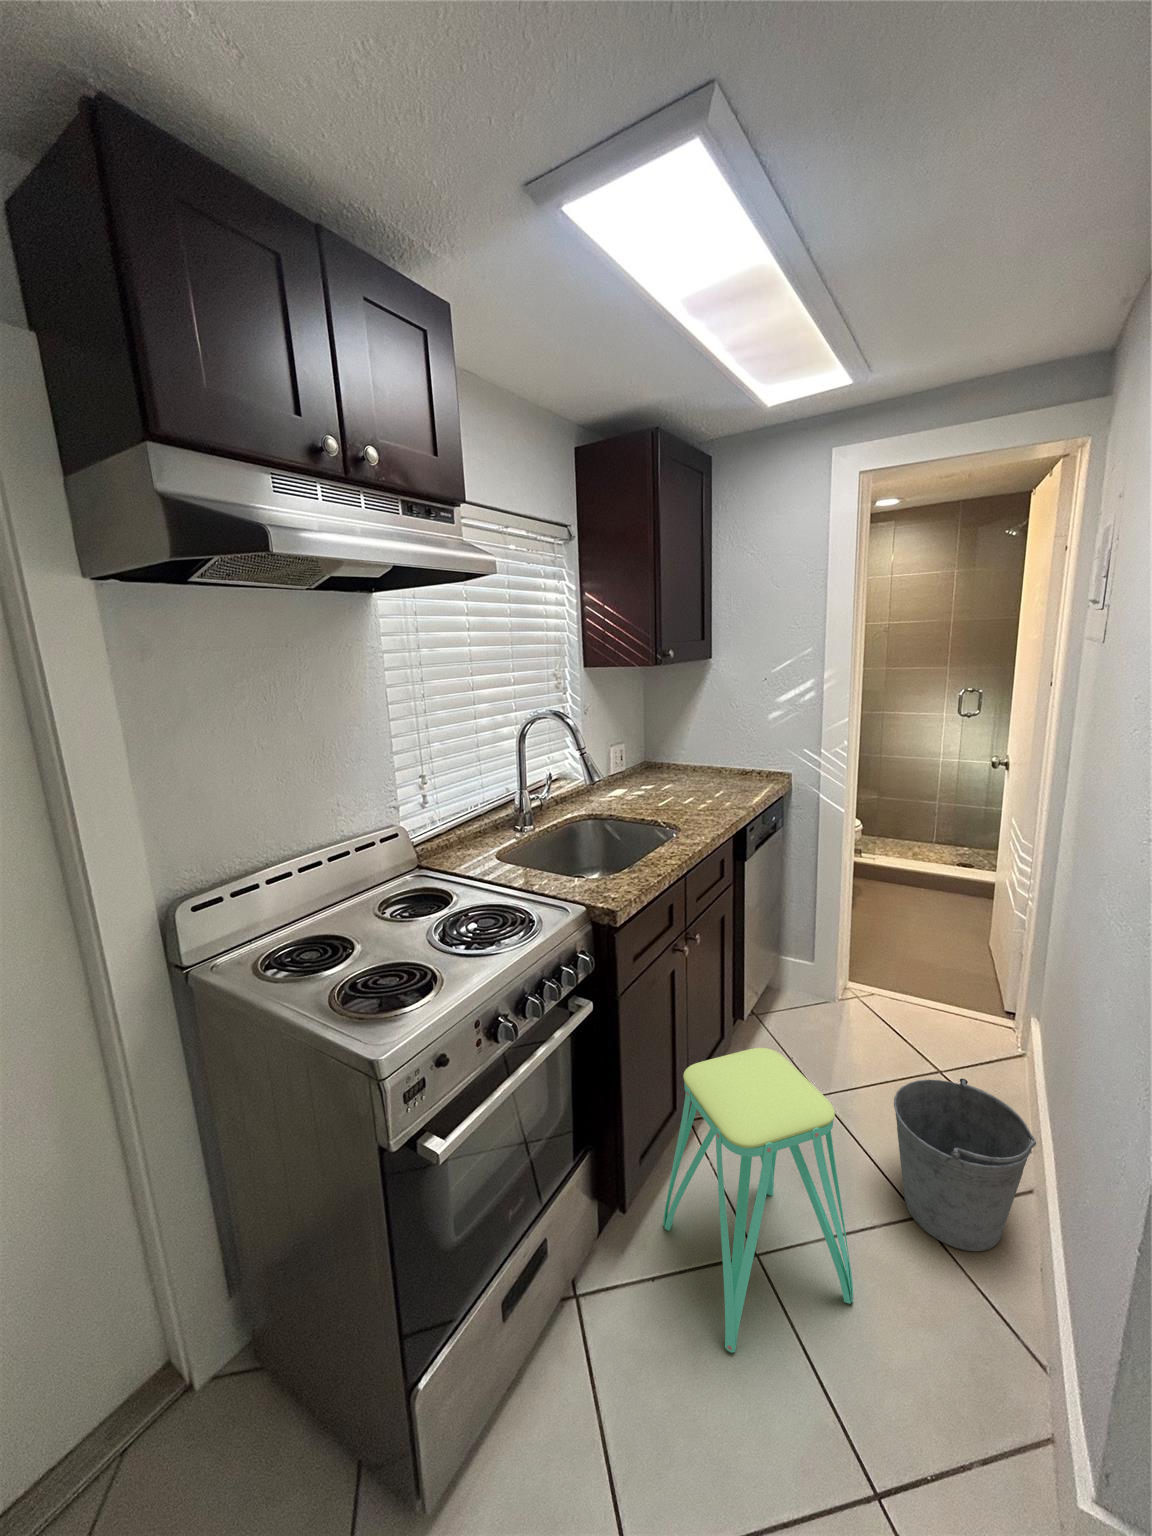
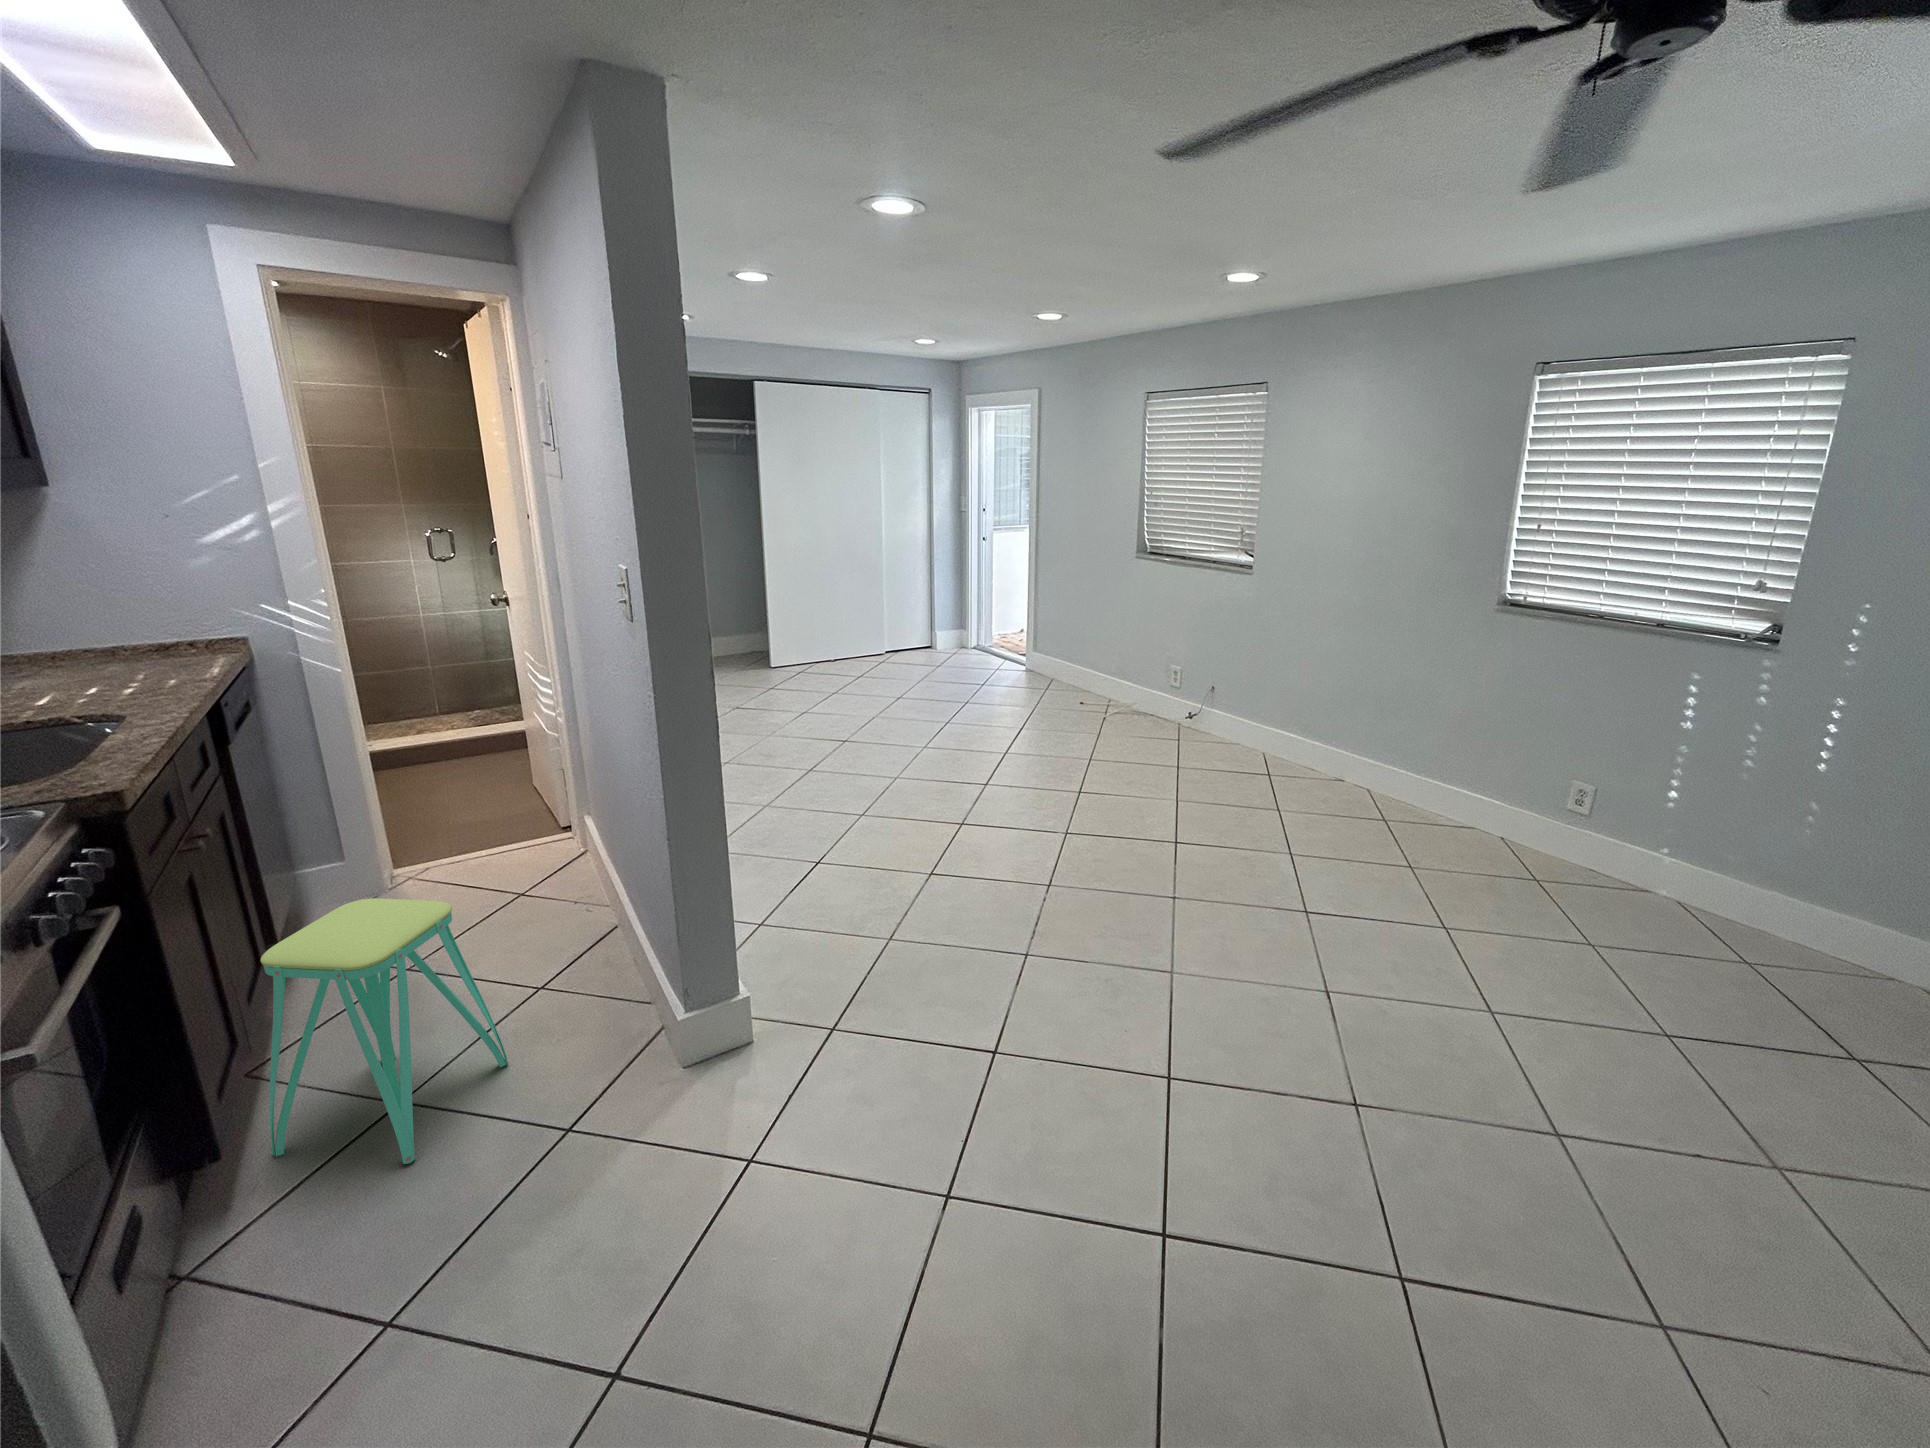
bucket: present [894,1078,1036,1251] -> none [493,861,610,991]

